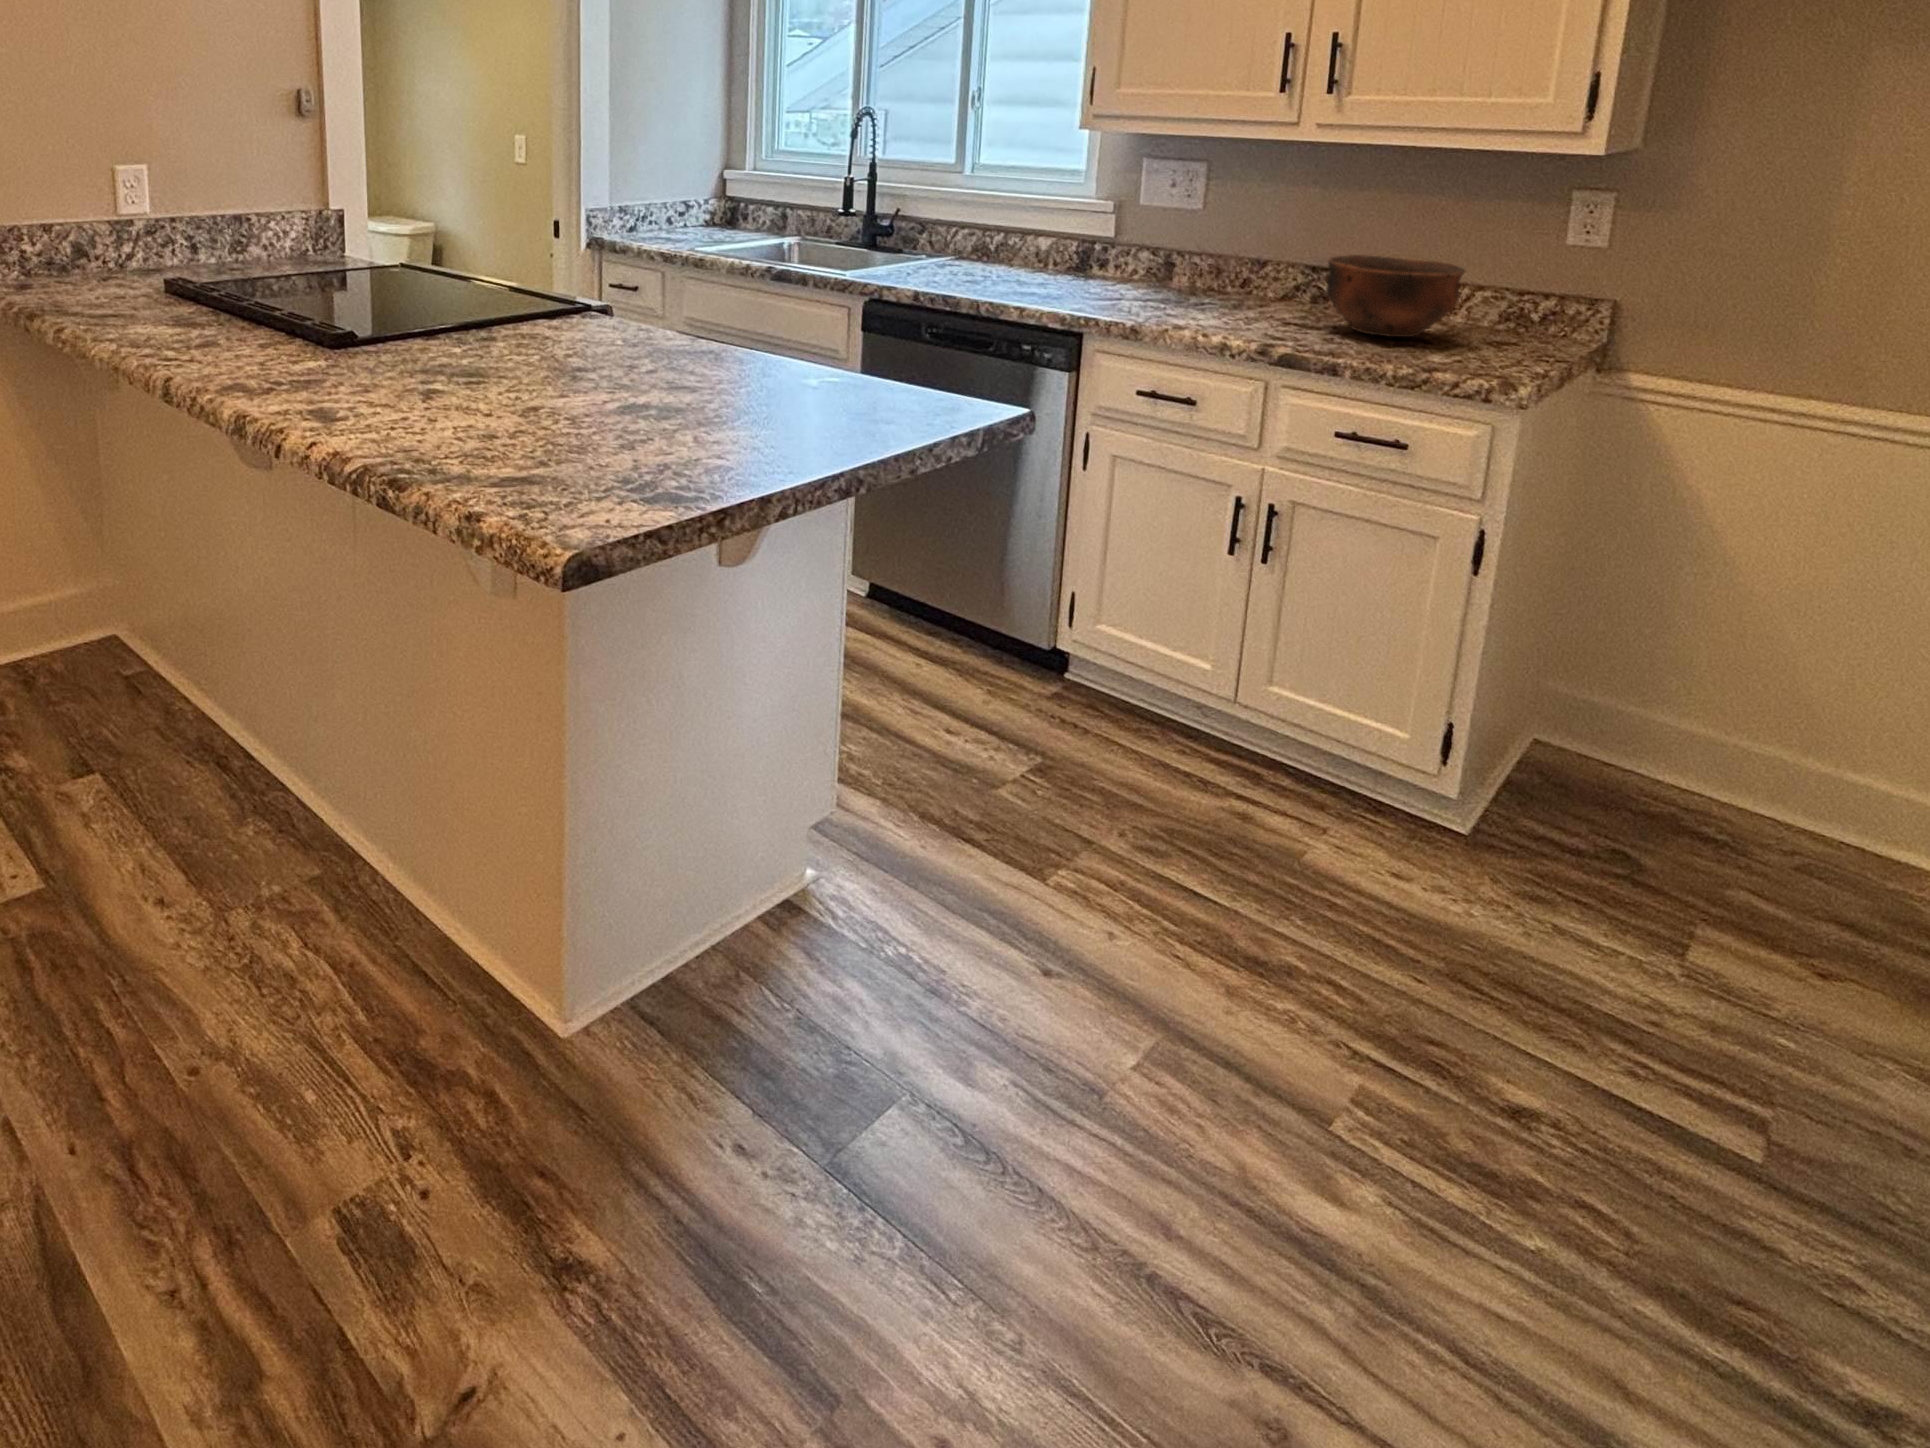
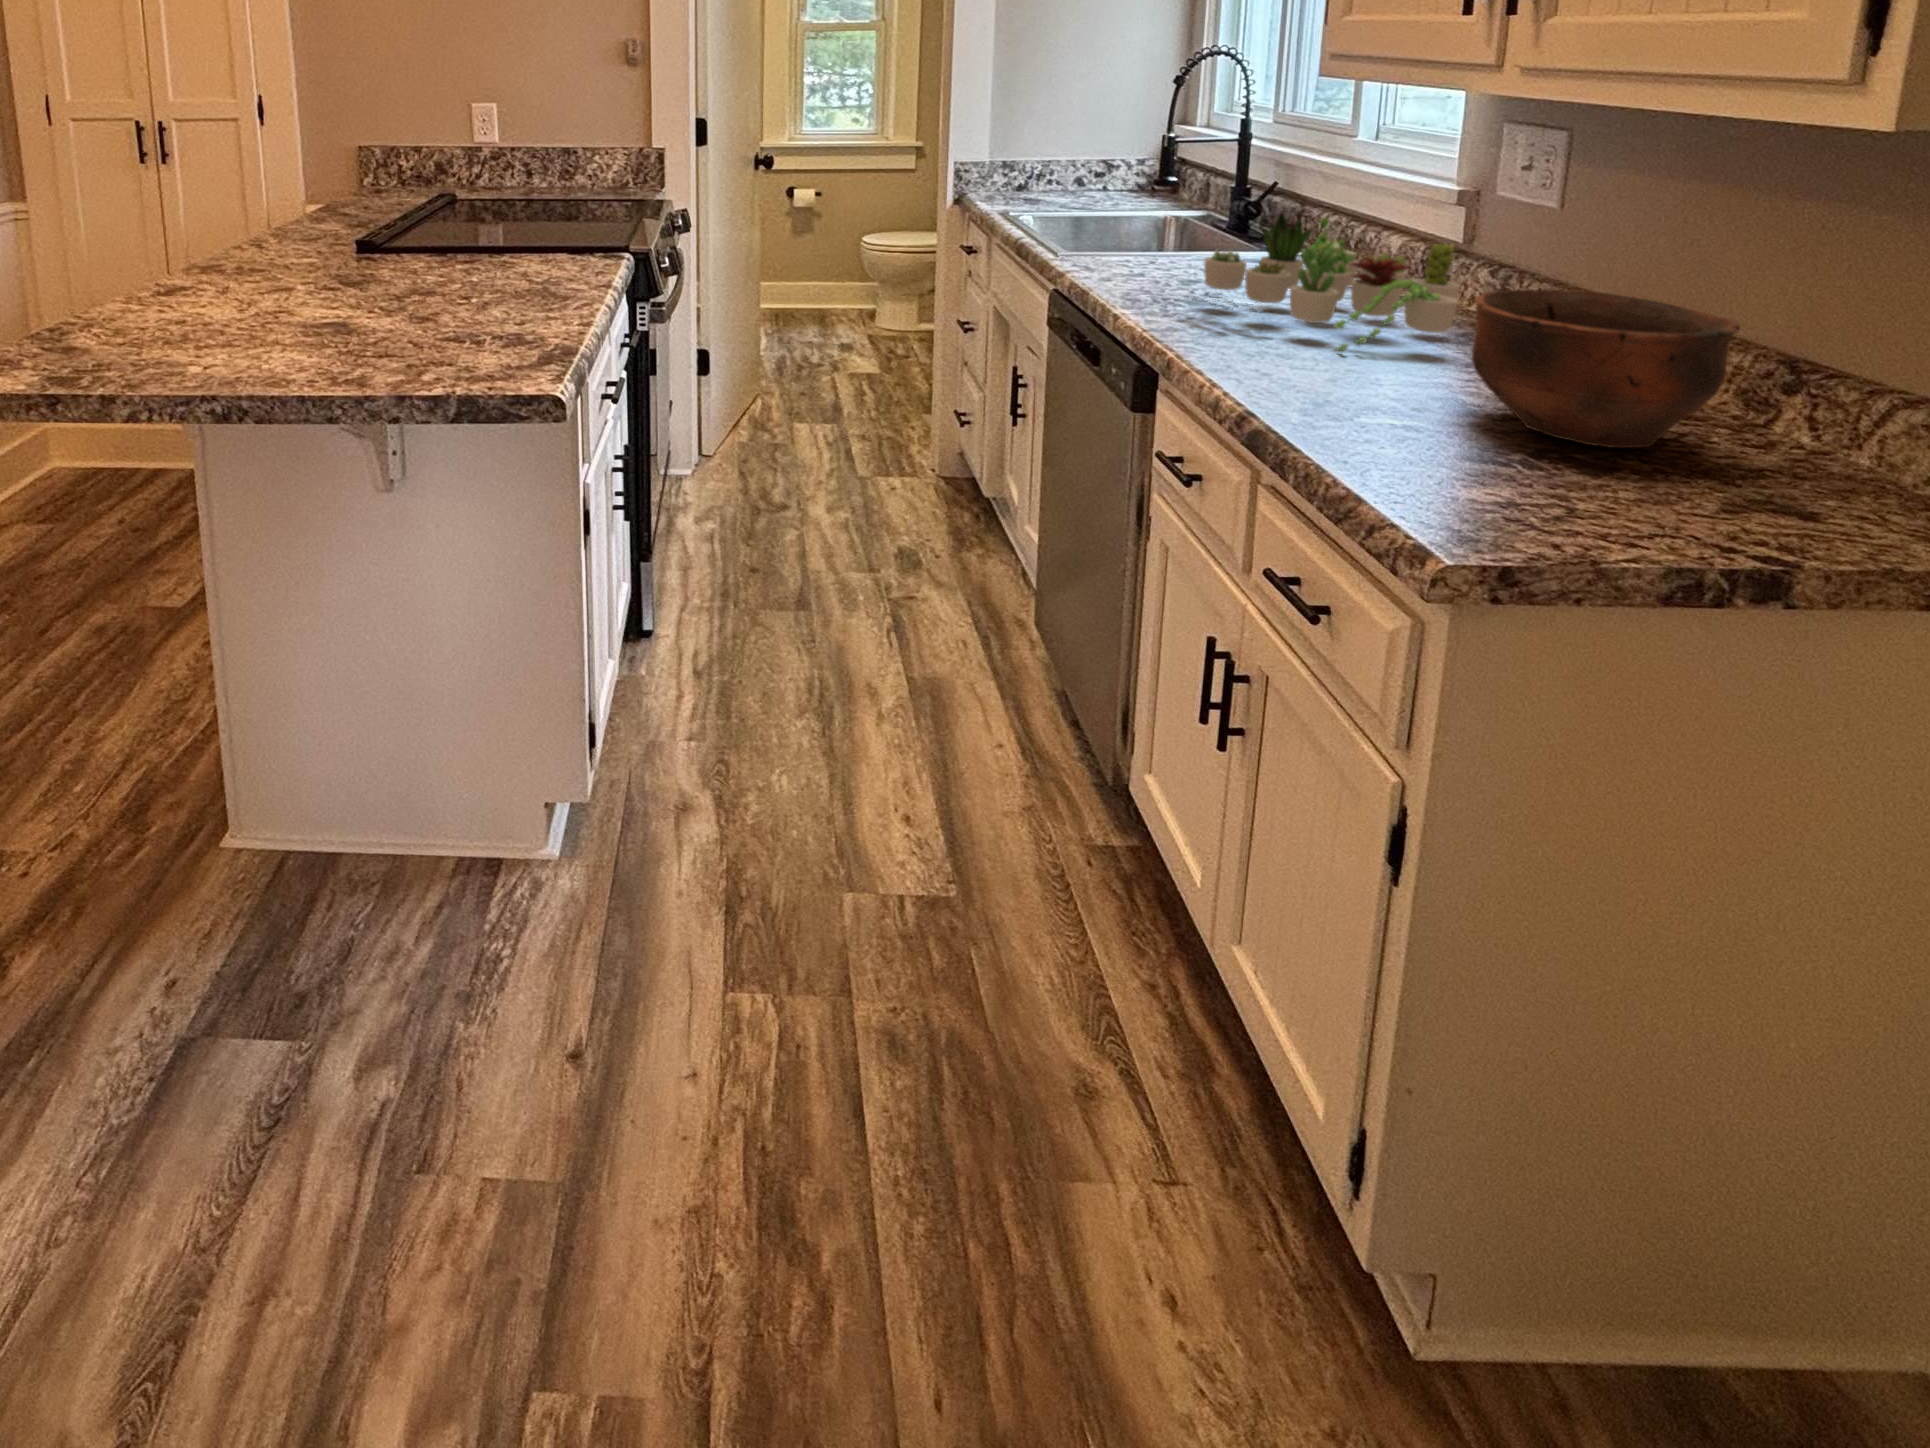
succulent plant: none [1044,221,1227,312] -> present [1191,213,1460,352]

